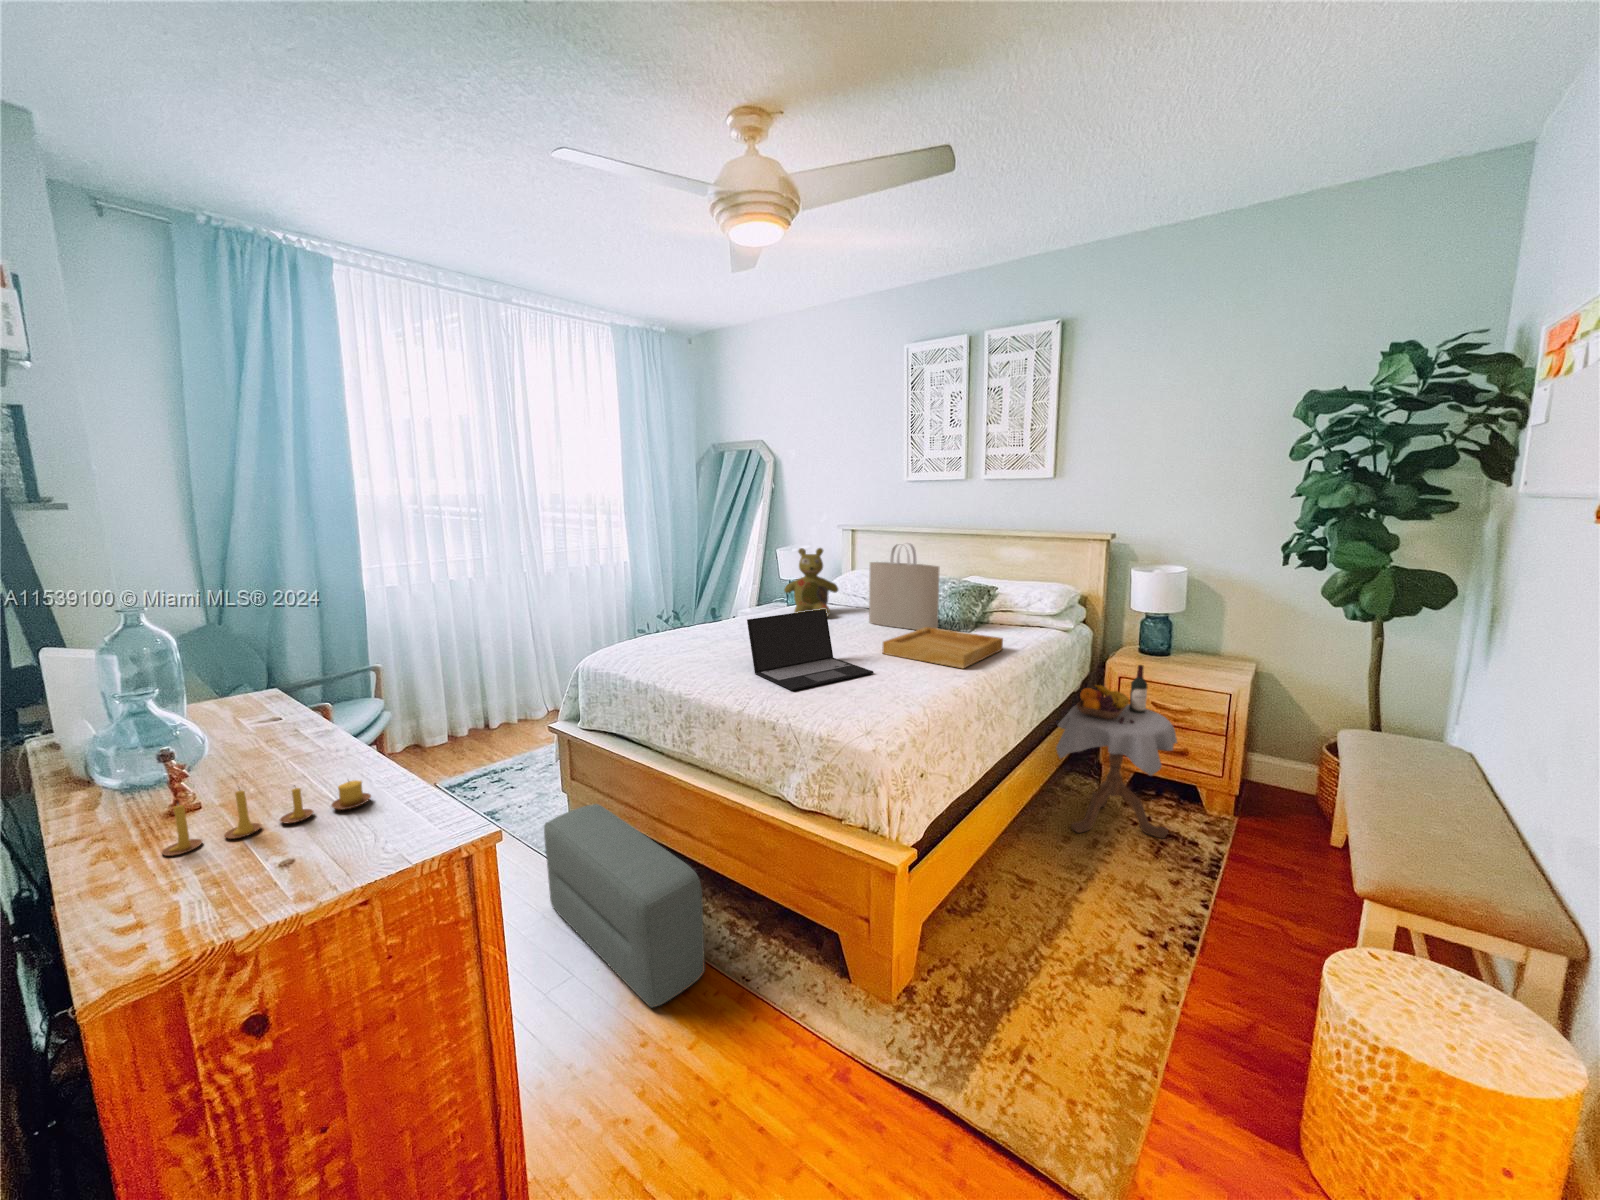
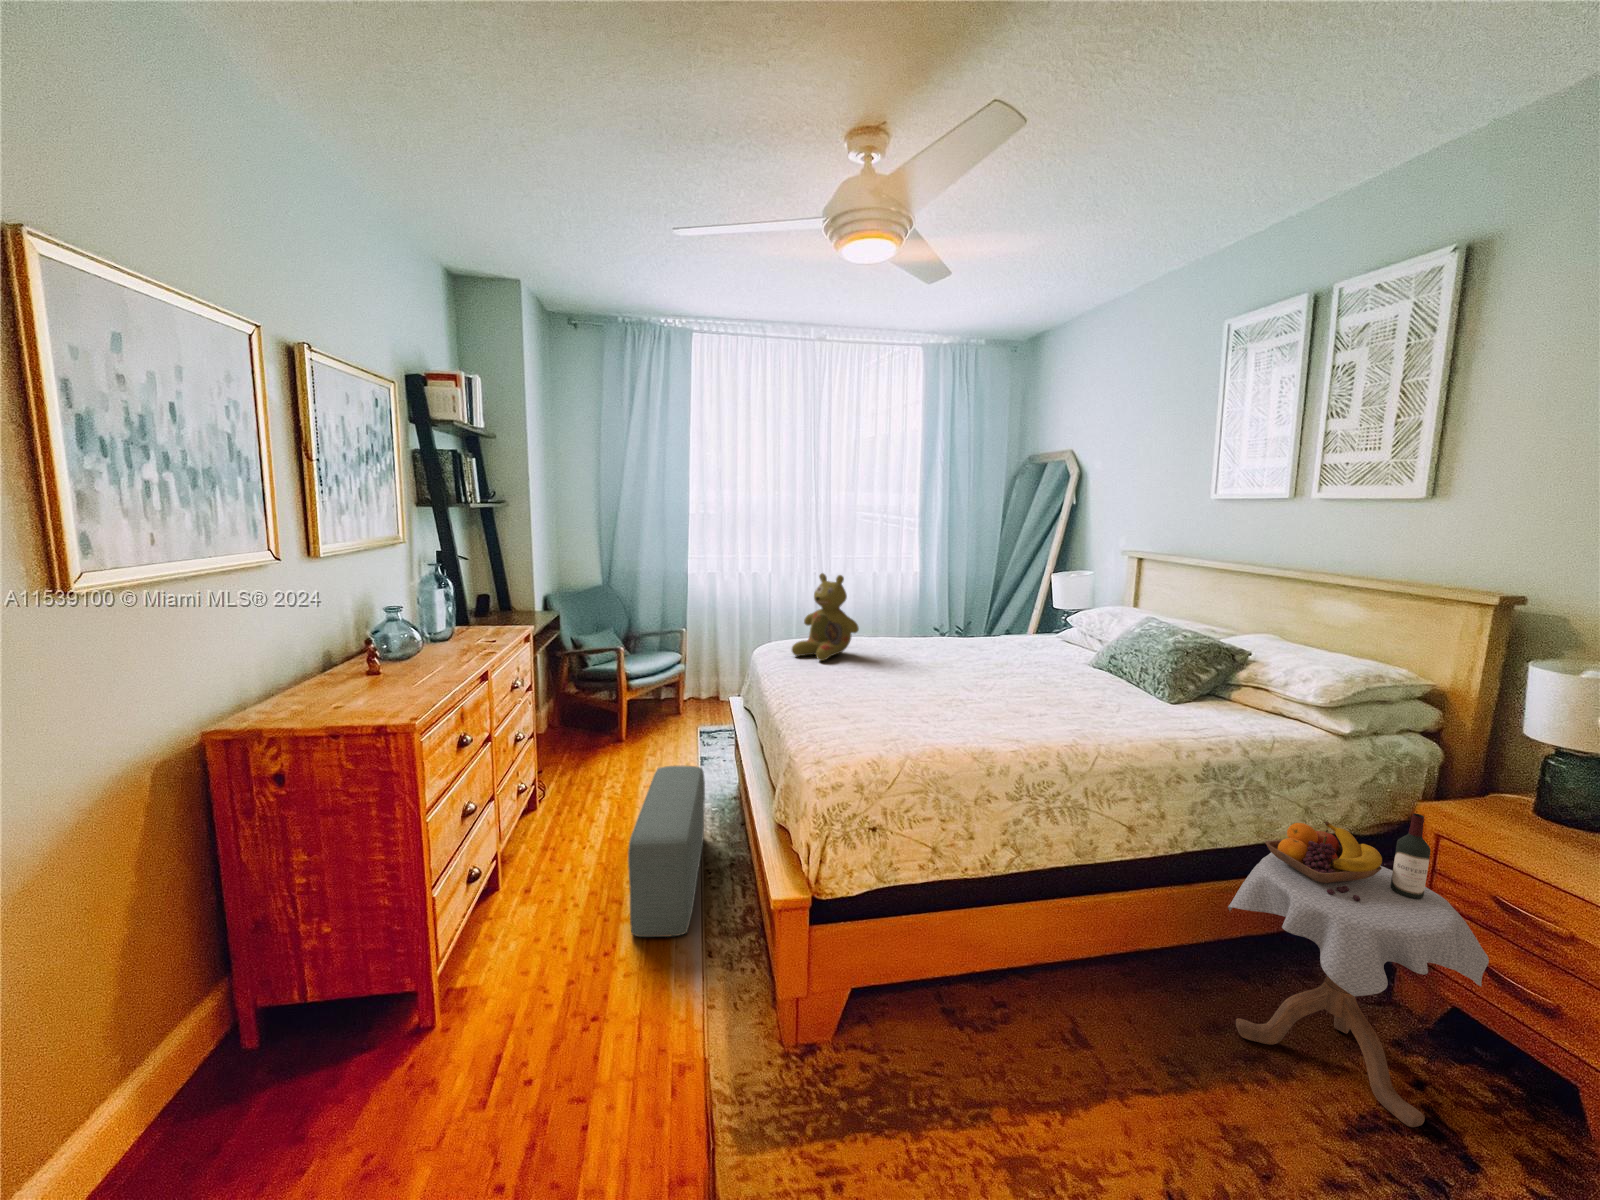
tote bag: present [869,543,939,630] -> none [1071,576,1143,695]
stuffed bear: present [784,548,838,616] -> present [792,573,859,661]
laptop: present [747,609,873,691] -> none [835,631,947,713]
tray: present [882,627,1003,668] -> none [1005,685,1175,736]
candle: present [162,780,371,856] -> none [318,650,413,680]

